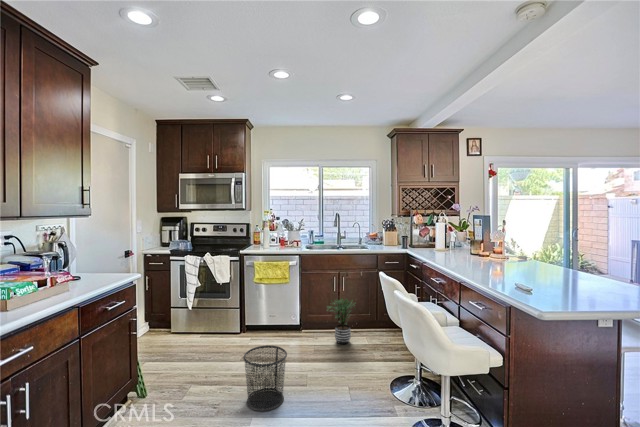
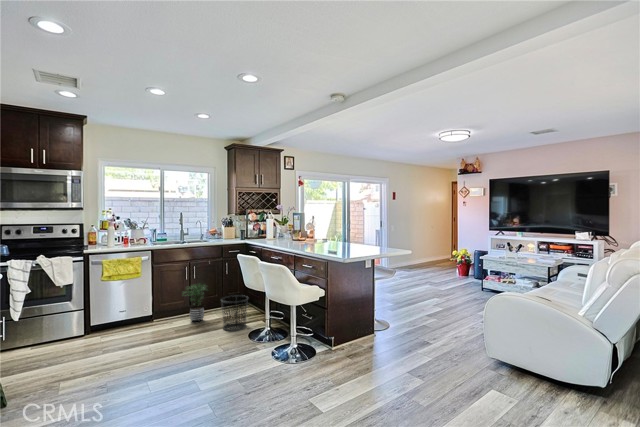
waste bin: present [243,345,287,411] -> present [221,295,248,331]

